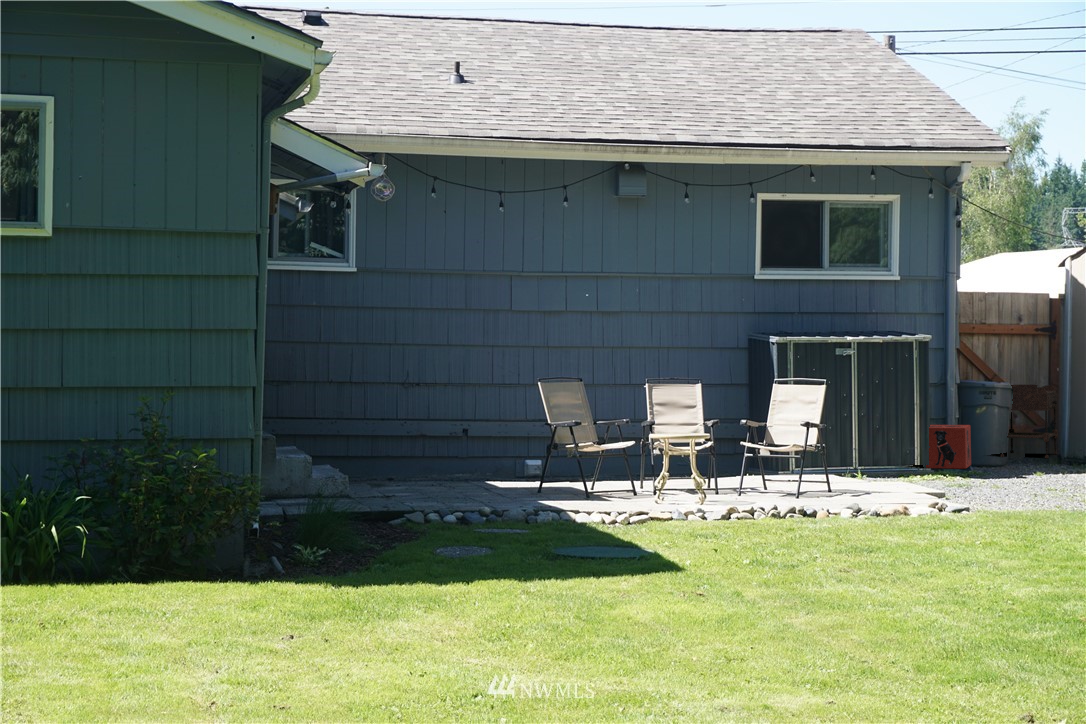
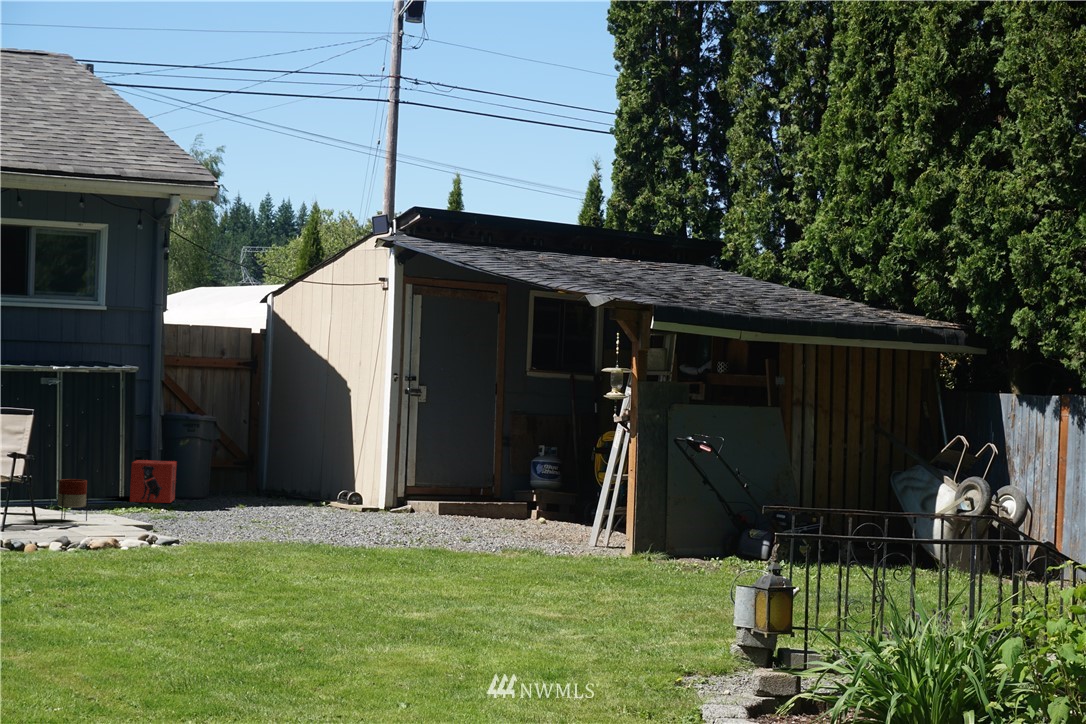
side table: present [1001,385,1058,458] -> none [201,425,255,495]
planter: none [850,447,880,489] -> present [58,479,88,522]

